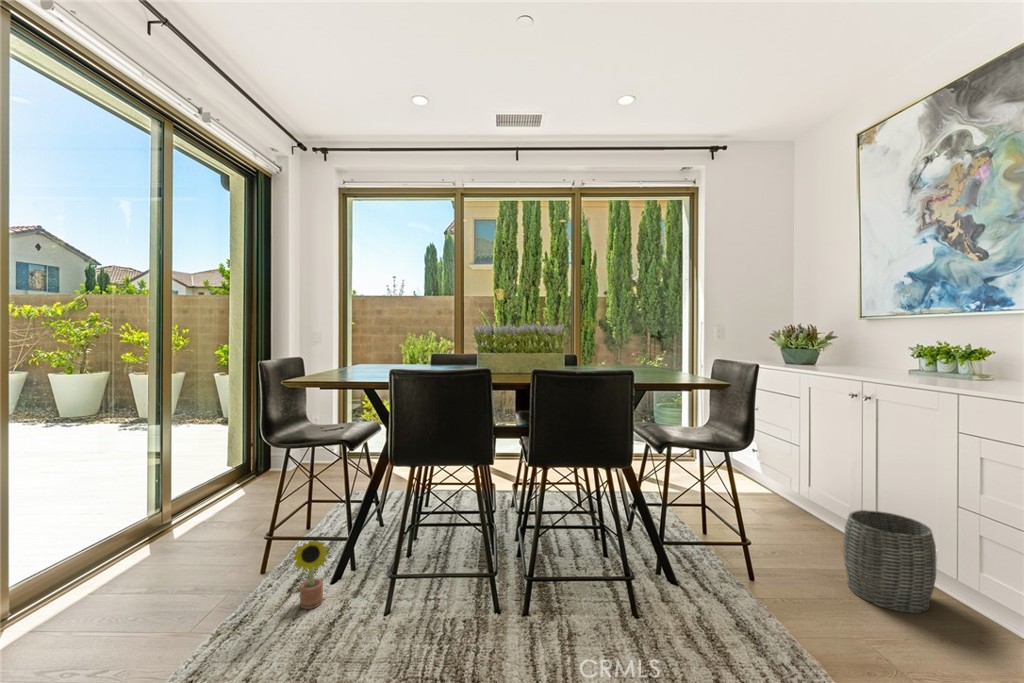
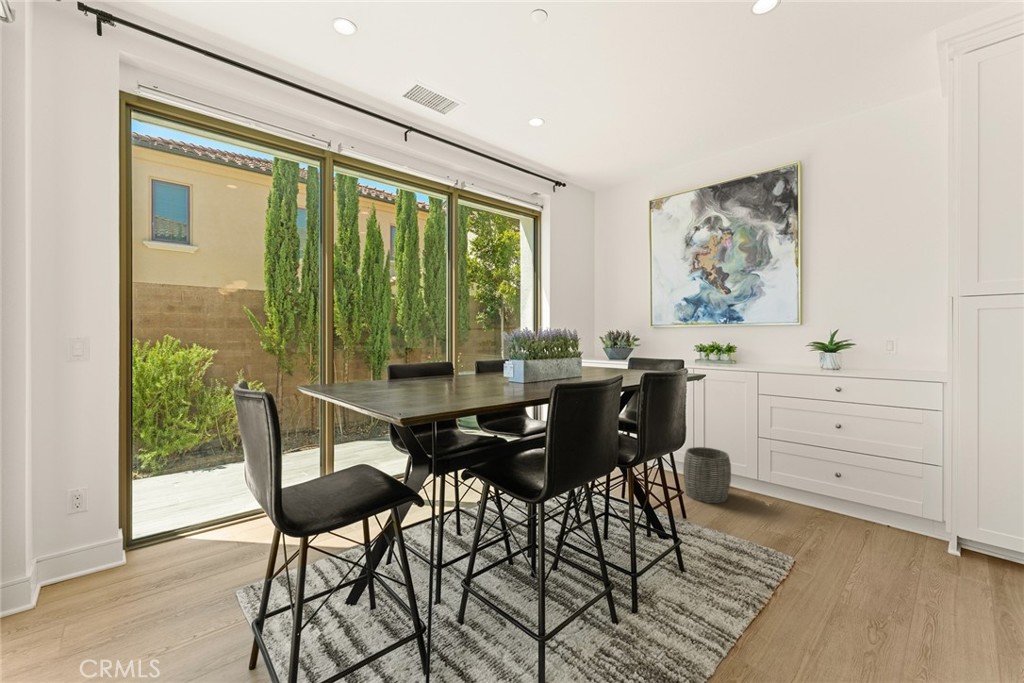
decorative plant: present [292,540,329,609] -> none [346,552,382,621]

